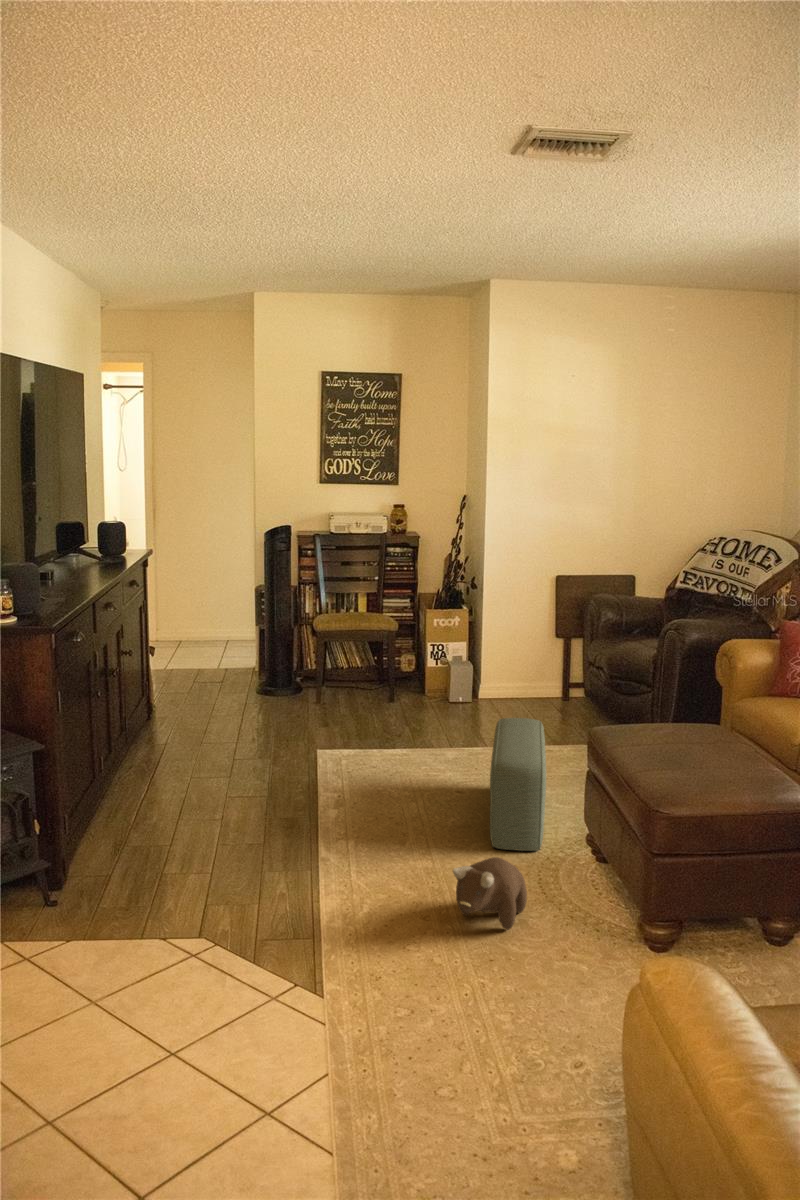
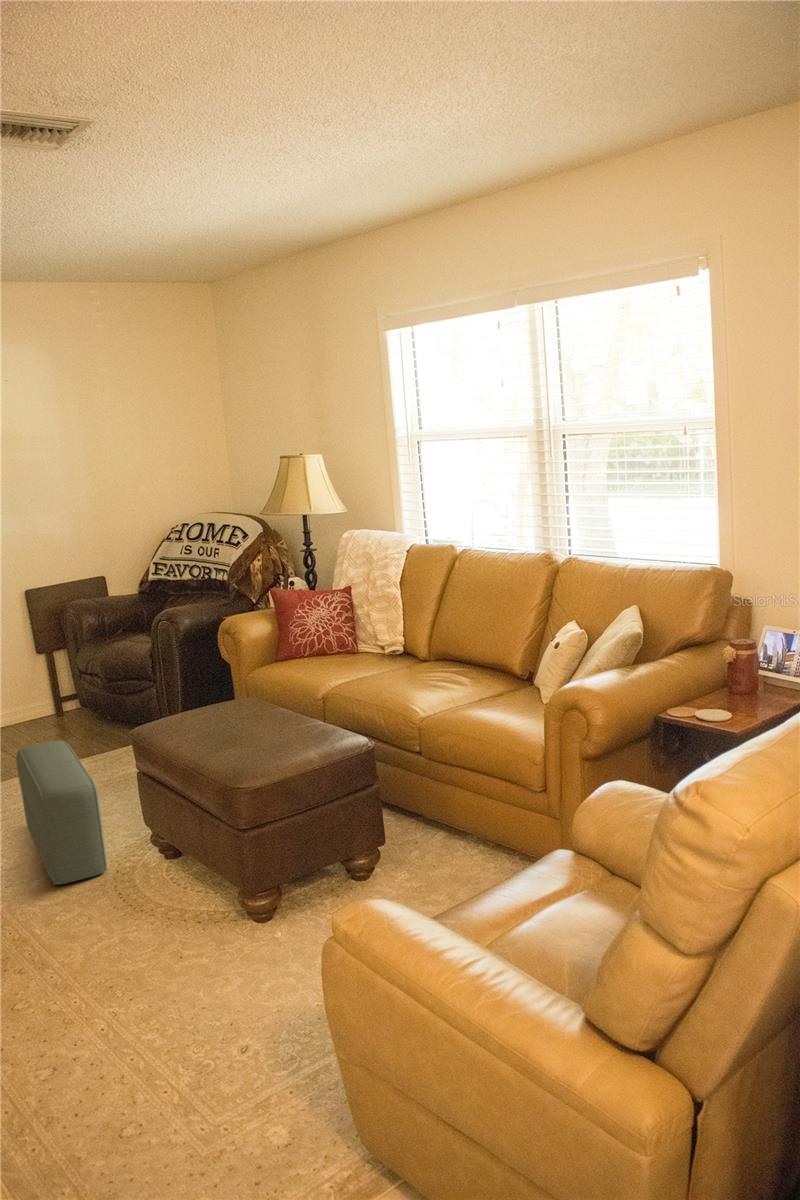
plush toy: present [453,857,527,930] -> none [44,887,122,962]

